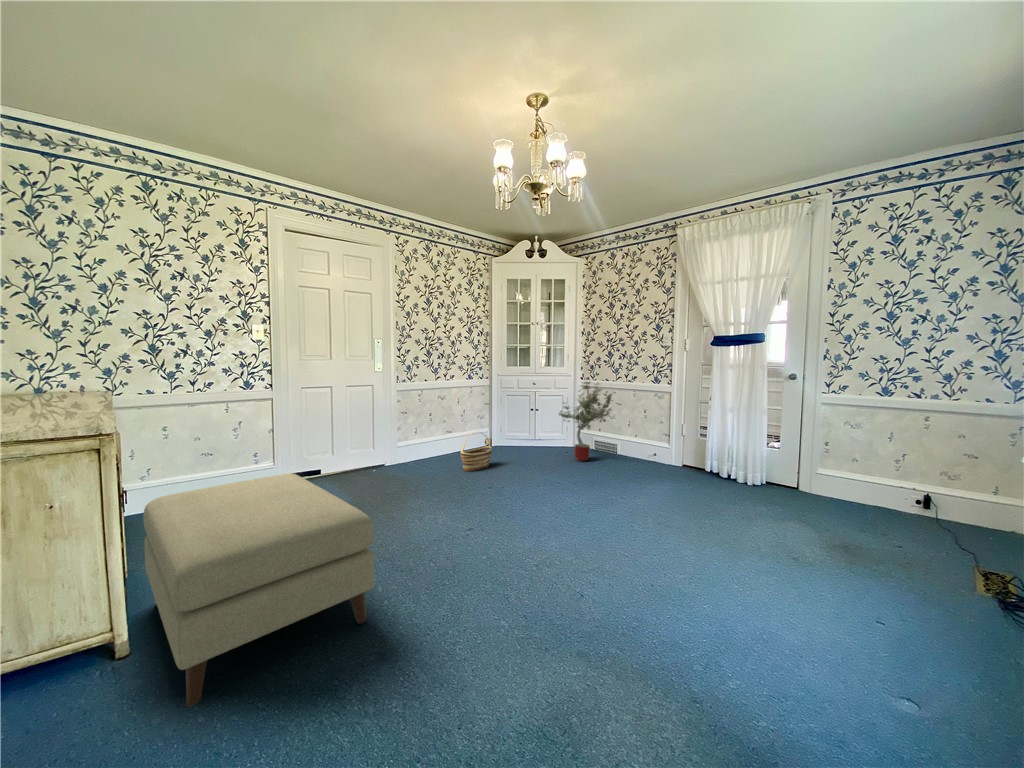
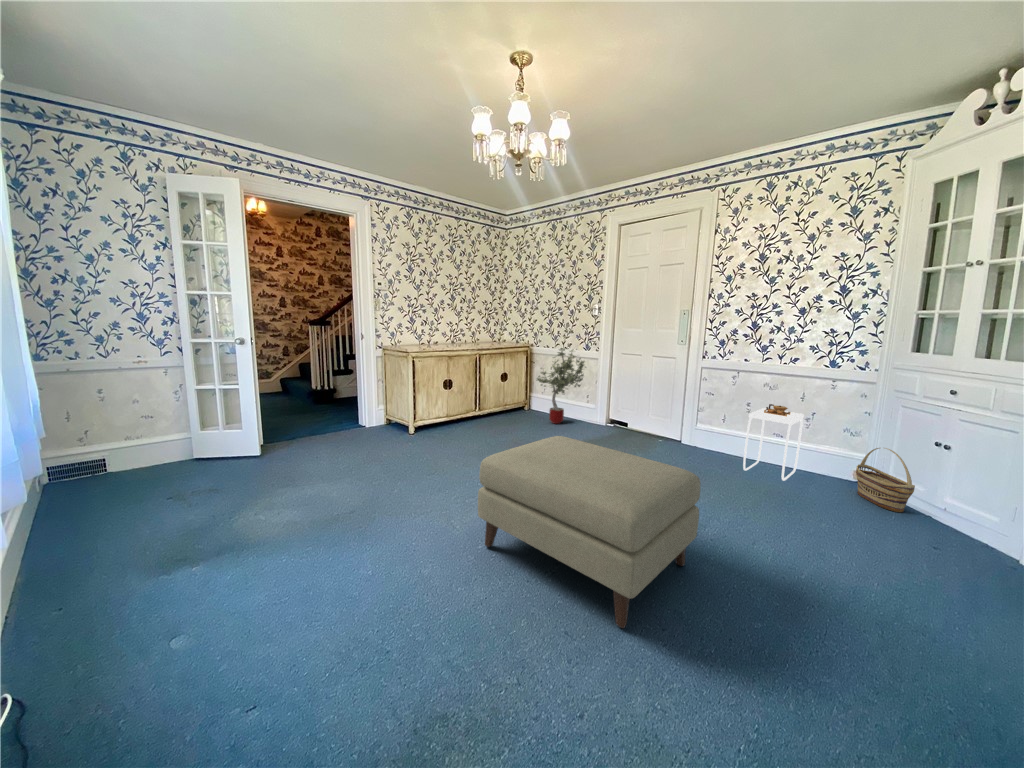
basket: present [460,432,492,471] -> present [856,448,915,512]
side table: none [799,437,859,520] -> present [743,404,804,481]
ottoman: present [143,473,374,707] -> present [478,436,701,628]

